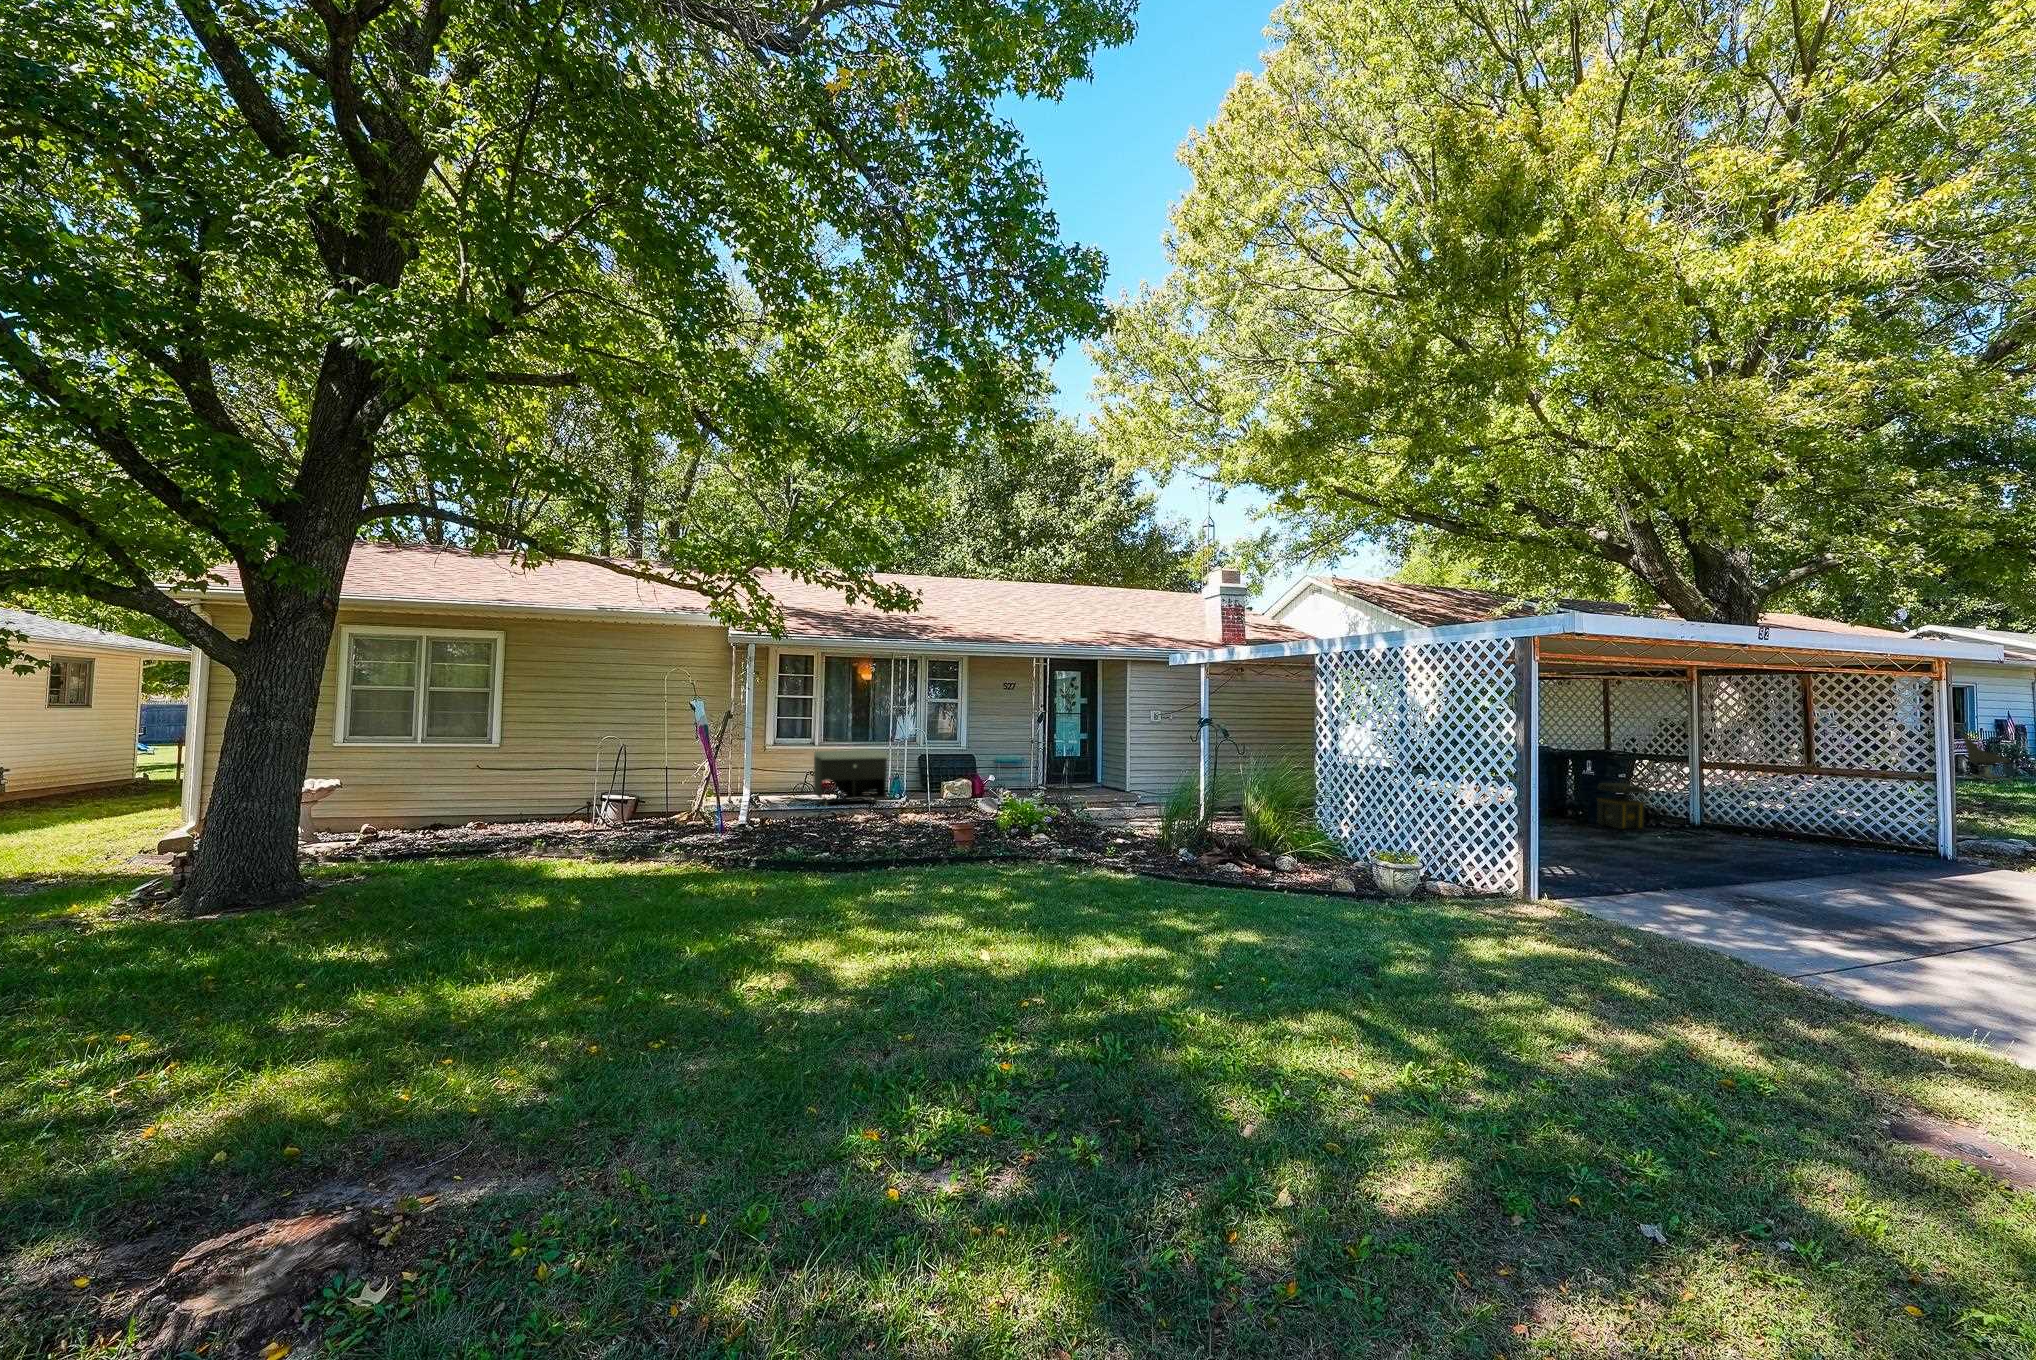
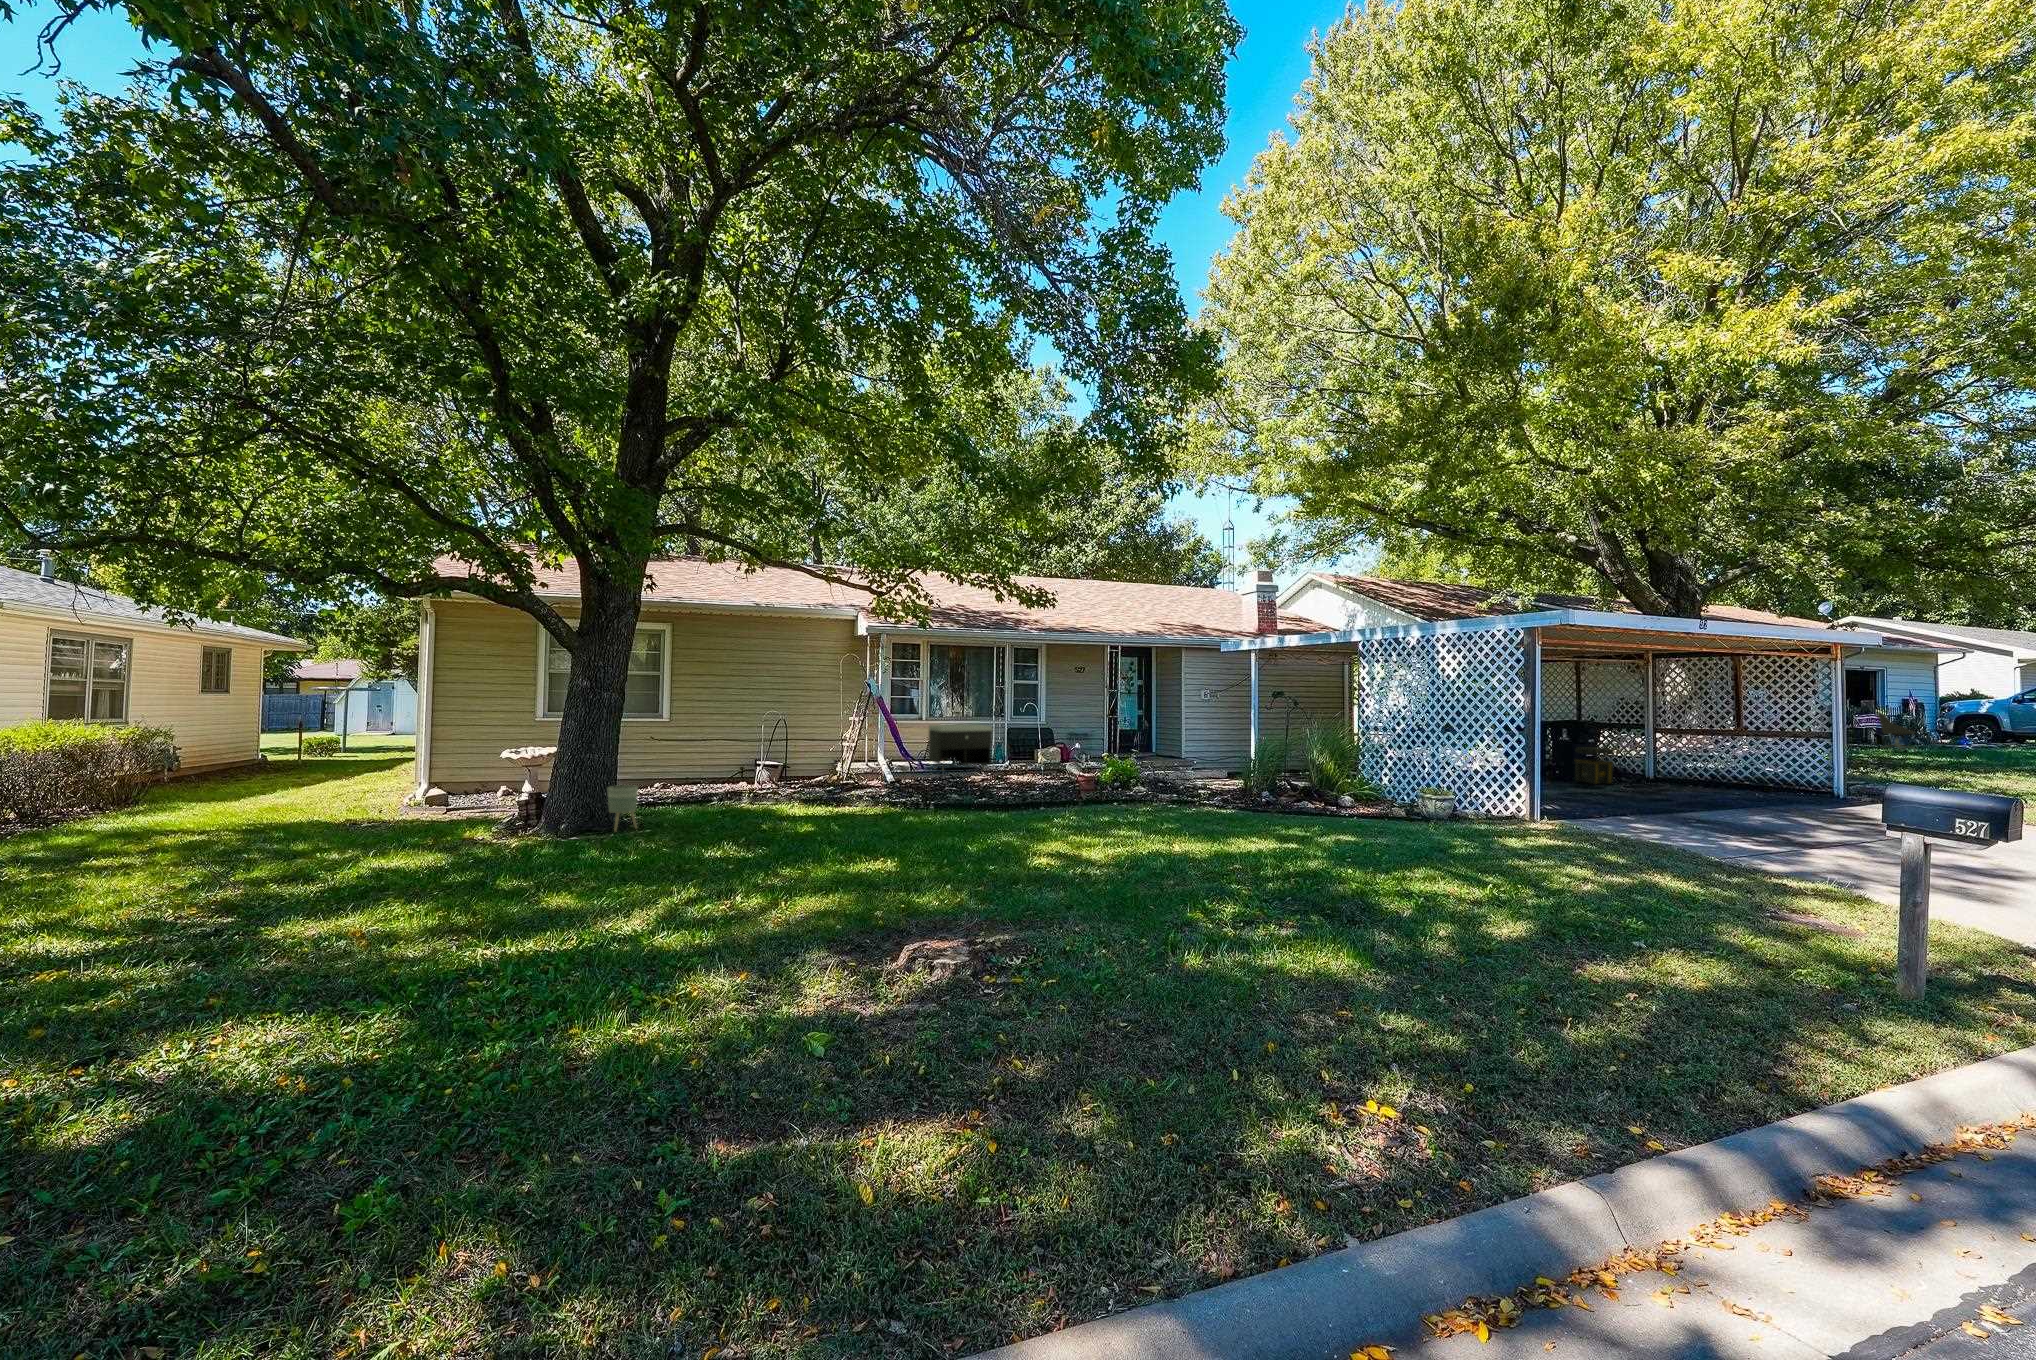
planter: none [217,849,268,916] -> present [608,785,638,831]

